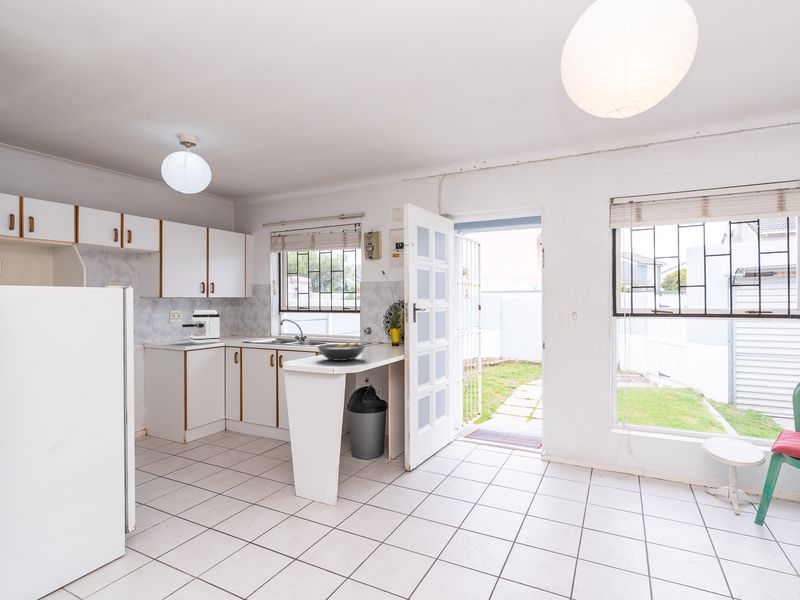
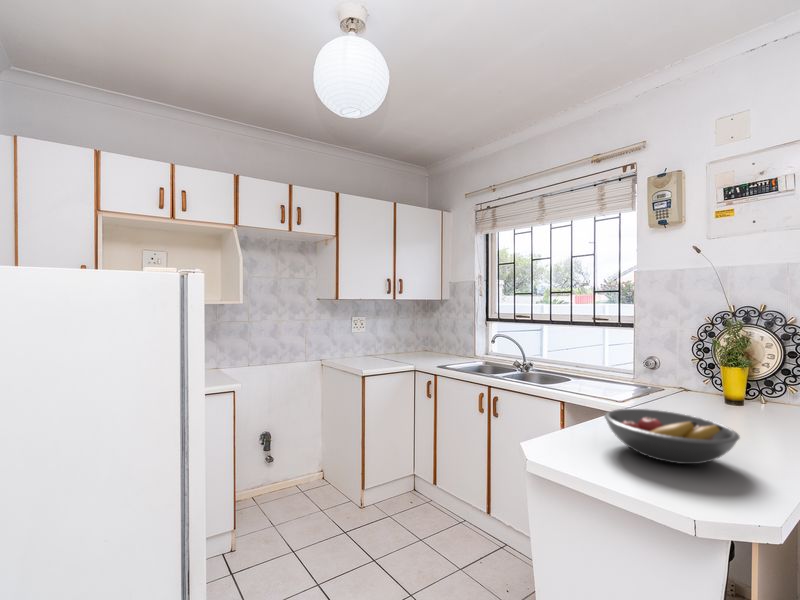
coffee maker: present [182,310,220,343] -> none [362,317,409,363]

